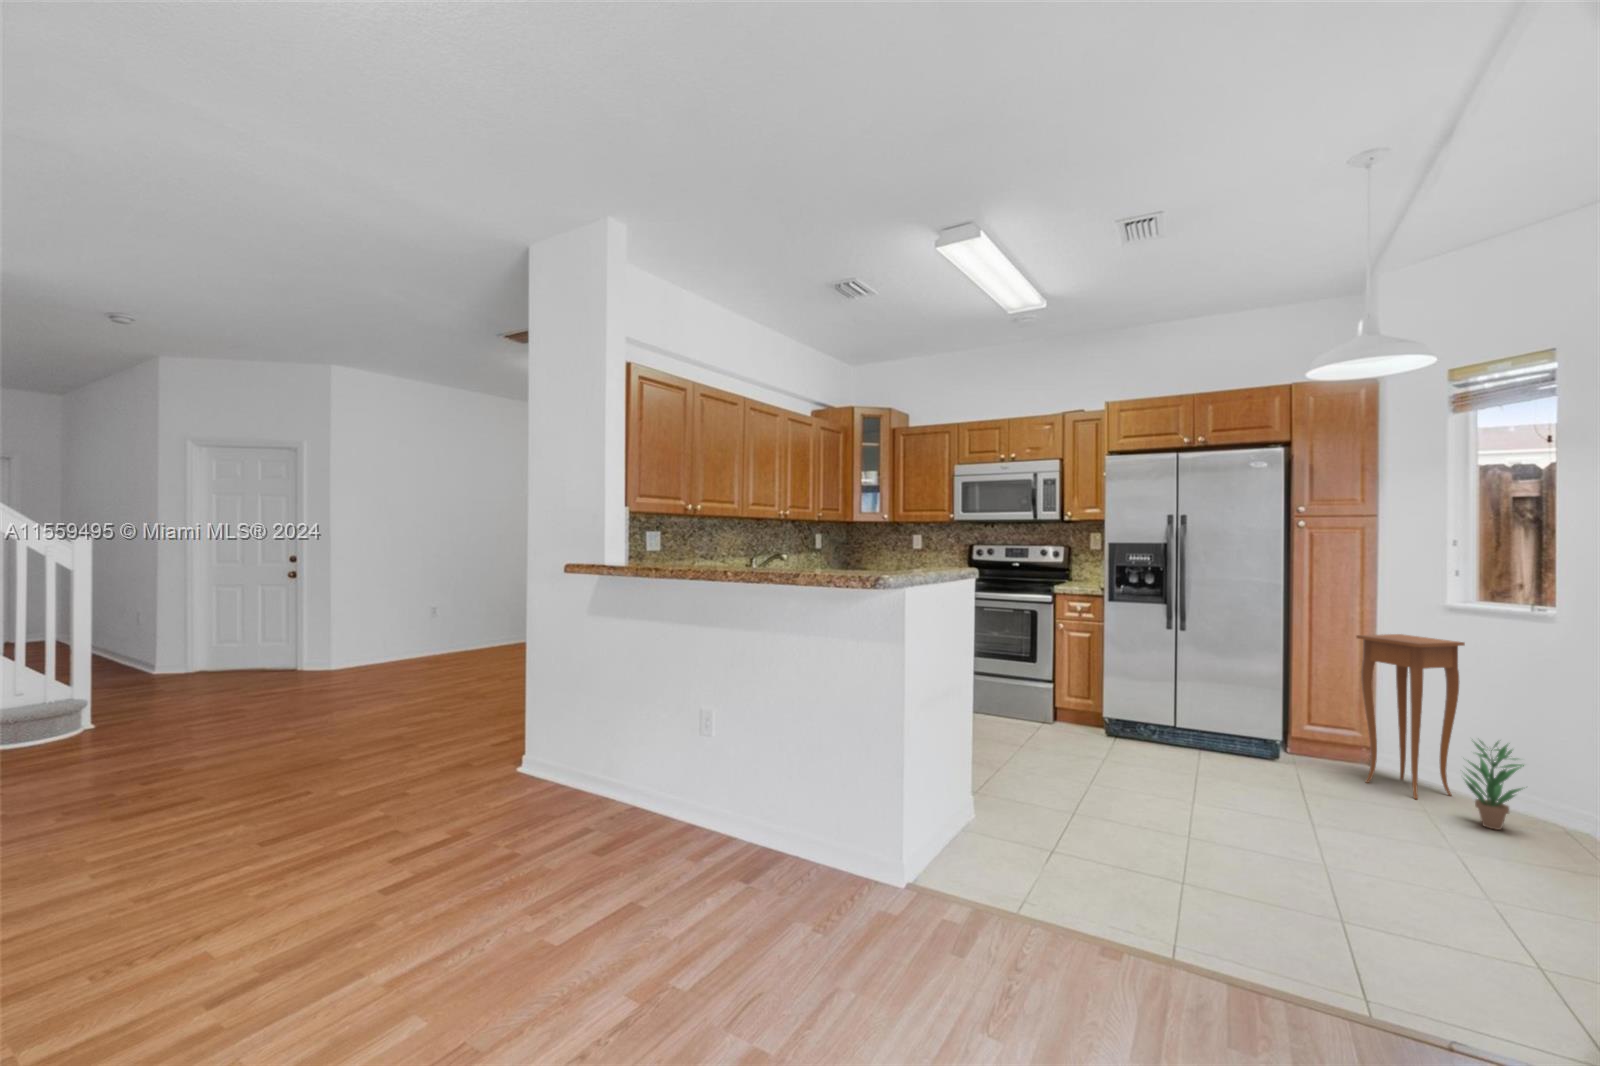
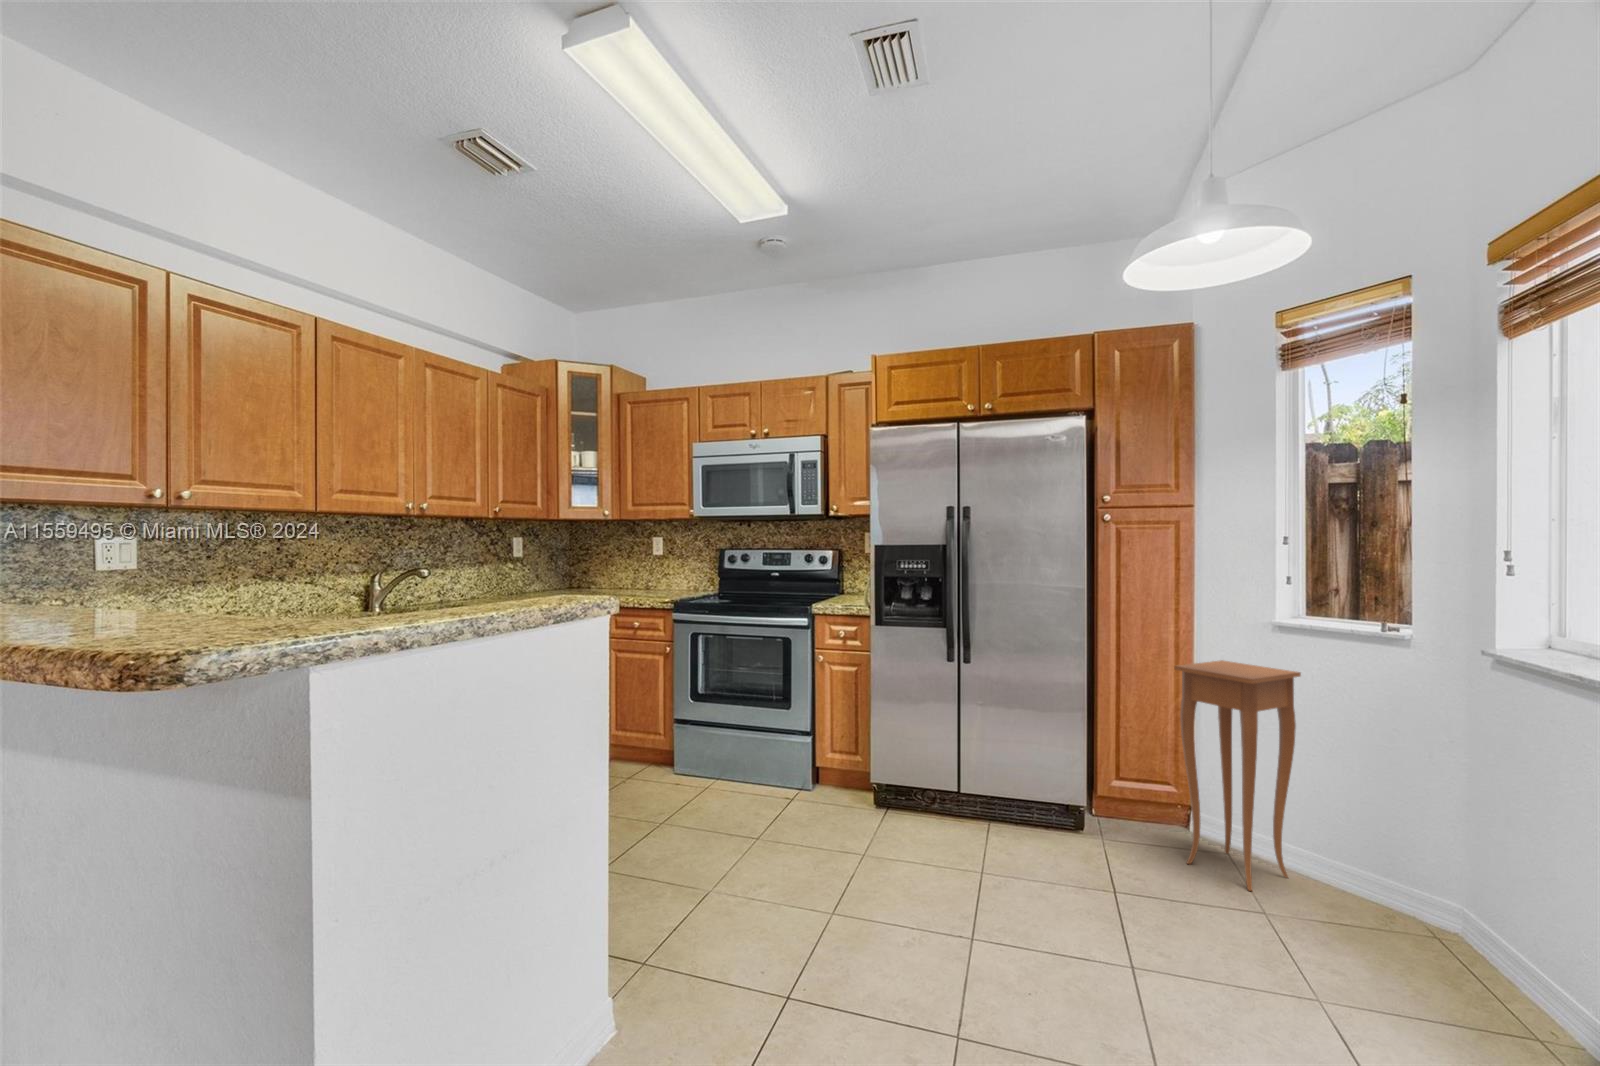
potted plant: present [1465,741,1524,830] -> none [1308,813,1398,945]

